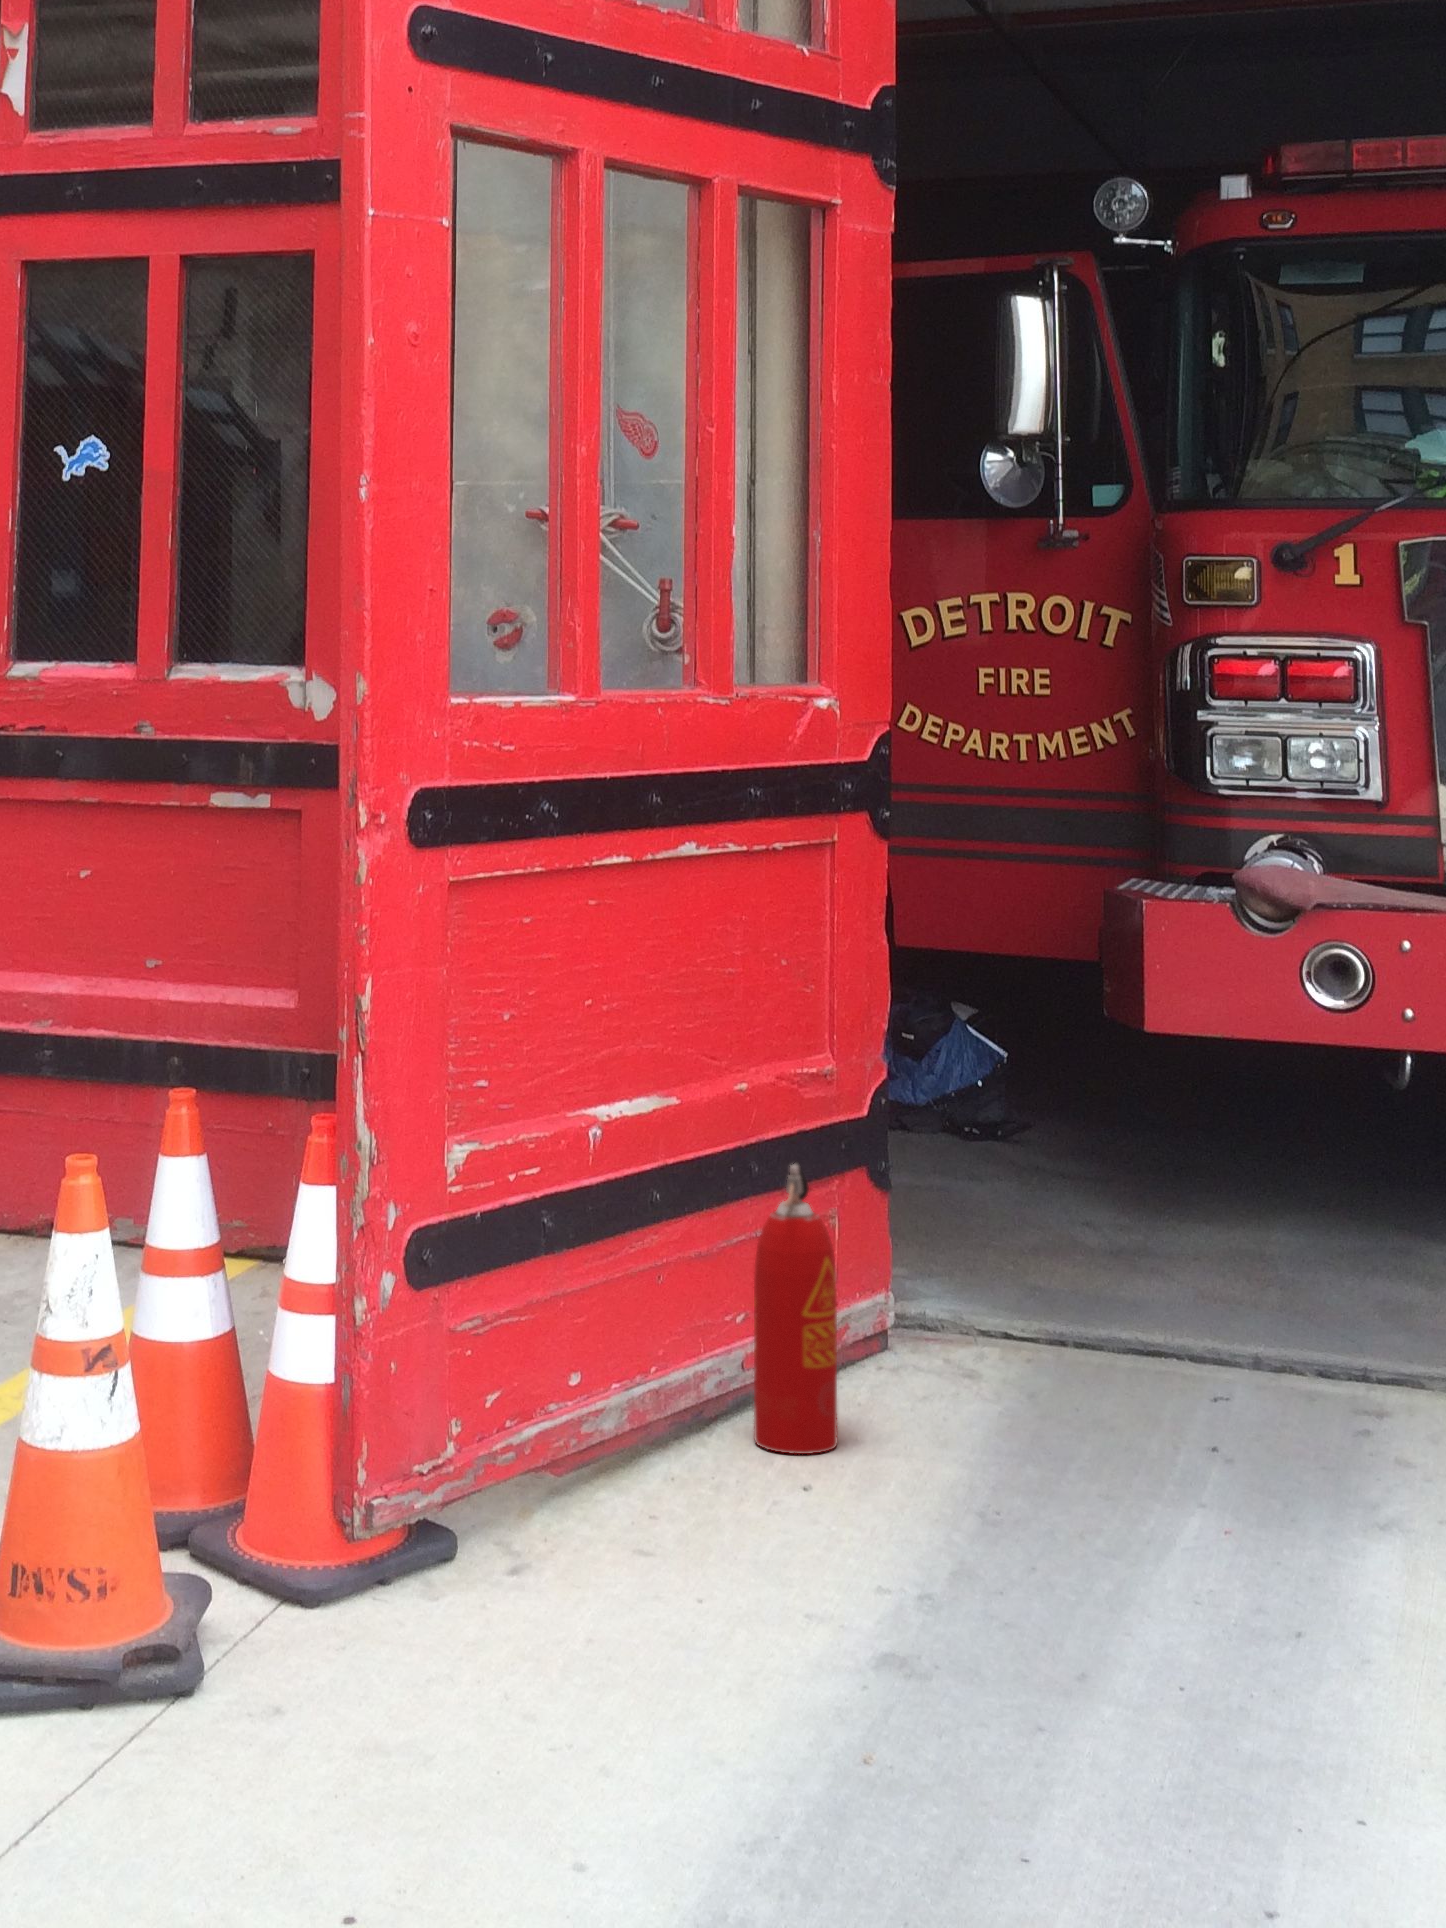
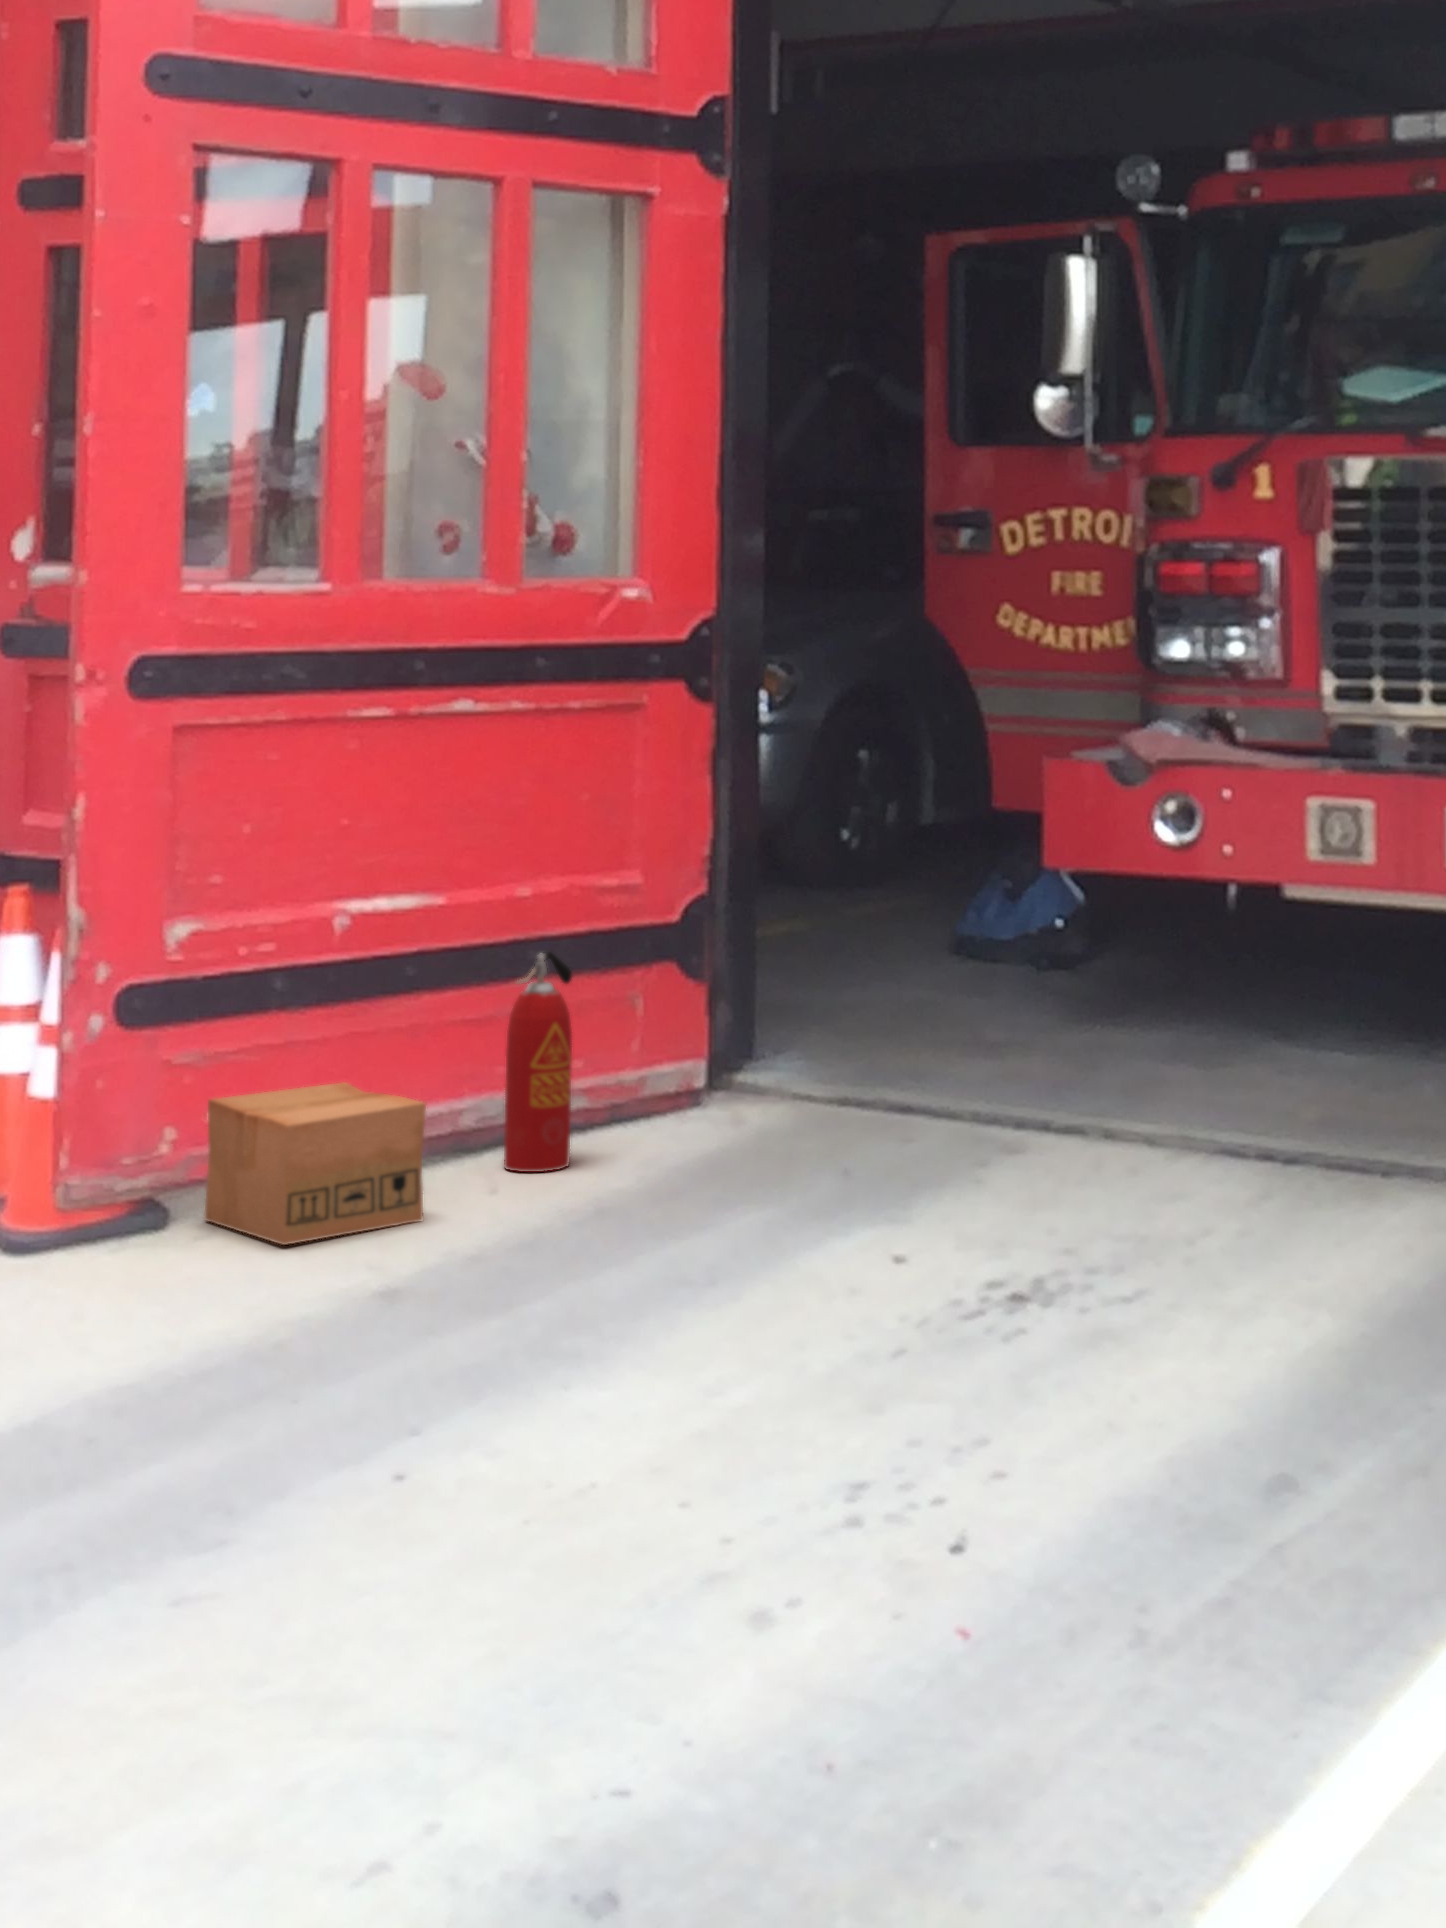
cardboard box: none [500,1349,788,1599] -> present [205,1082,426,1245]

